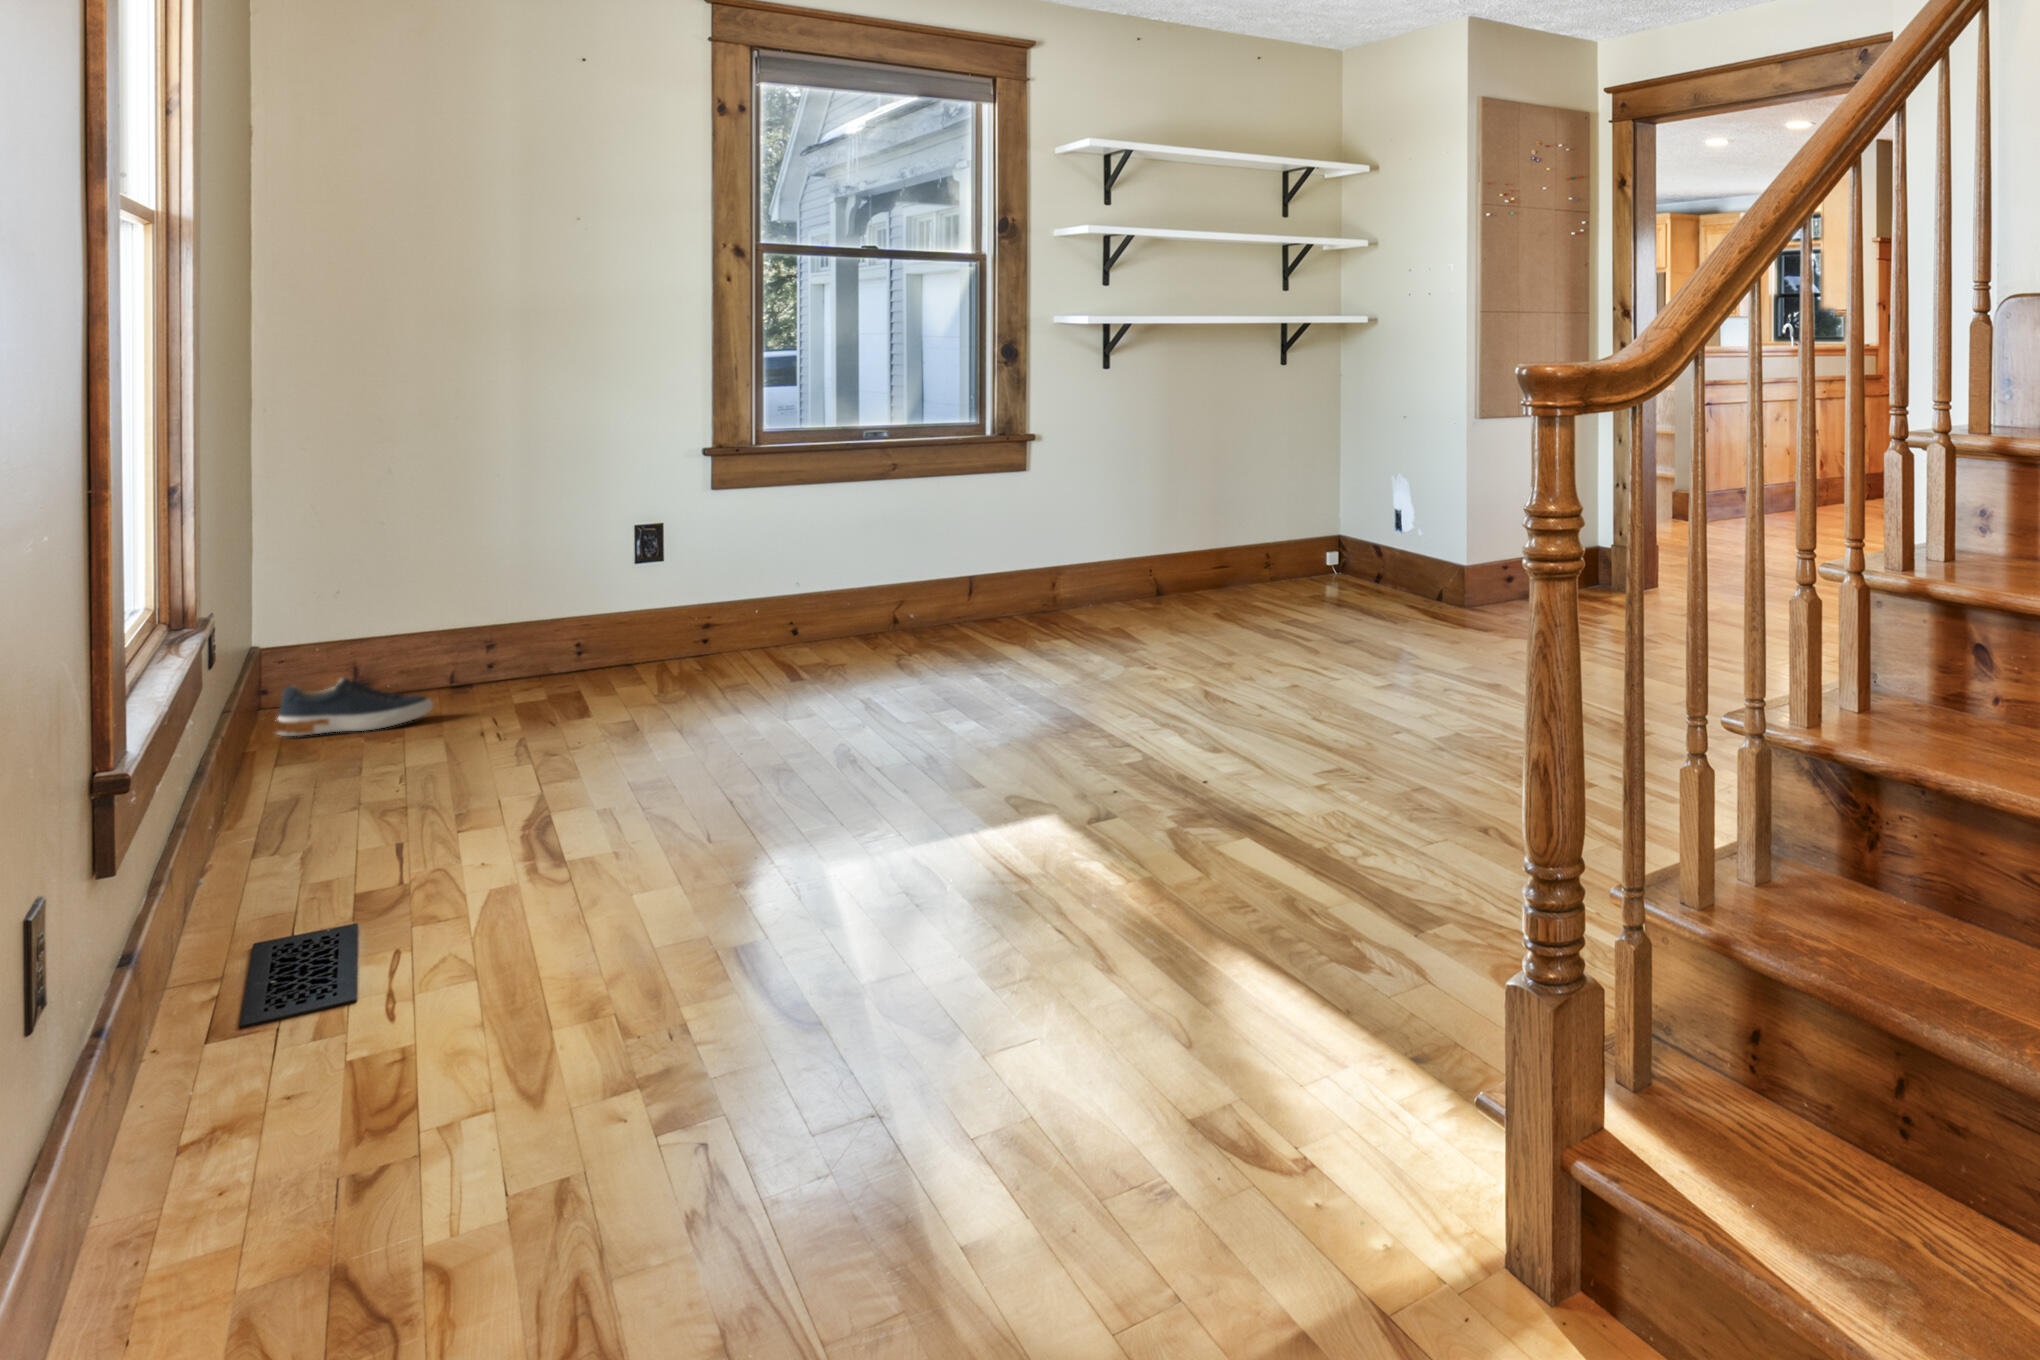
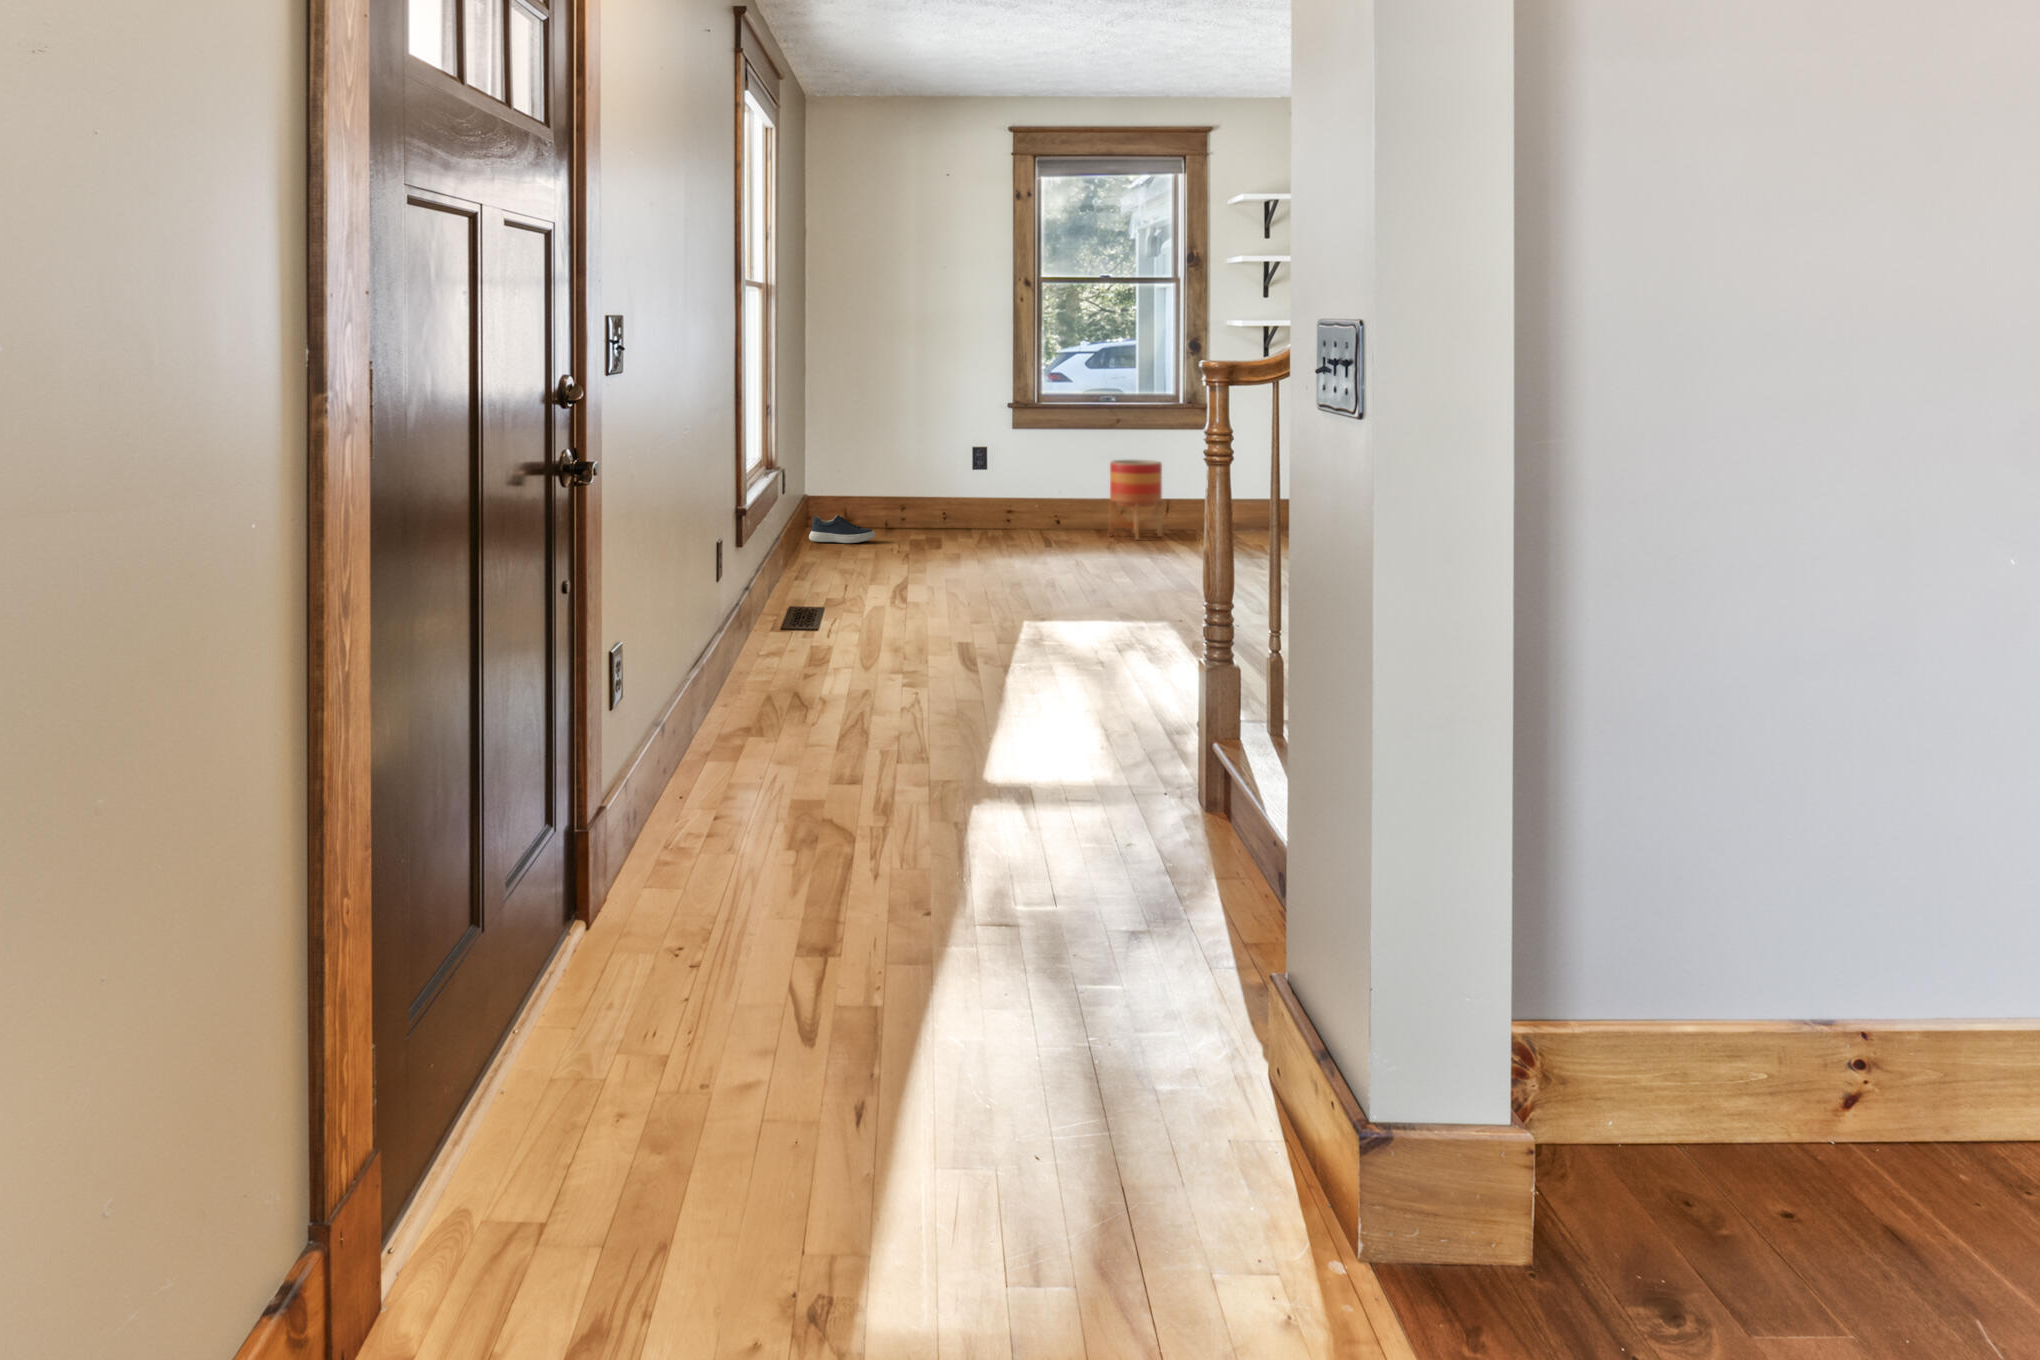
planter: none [881,528,968,653] -> present [1109,460,1163,540]

